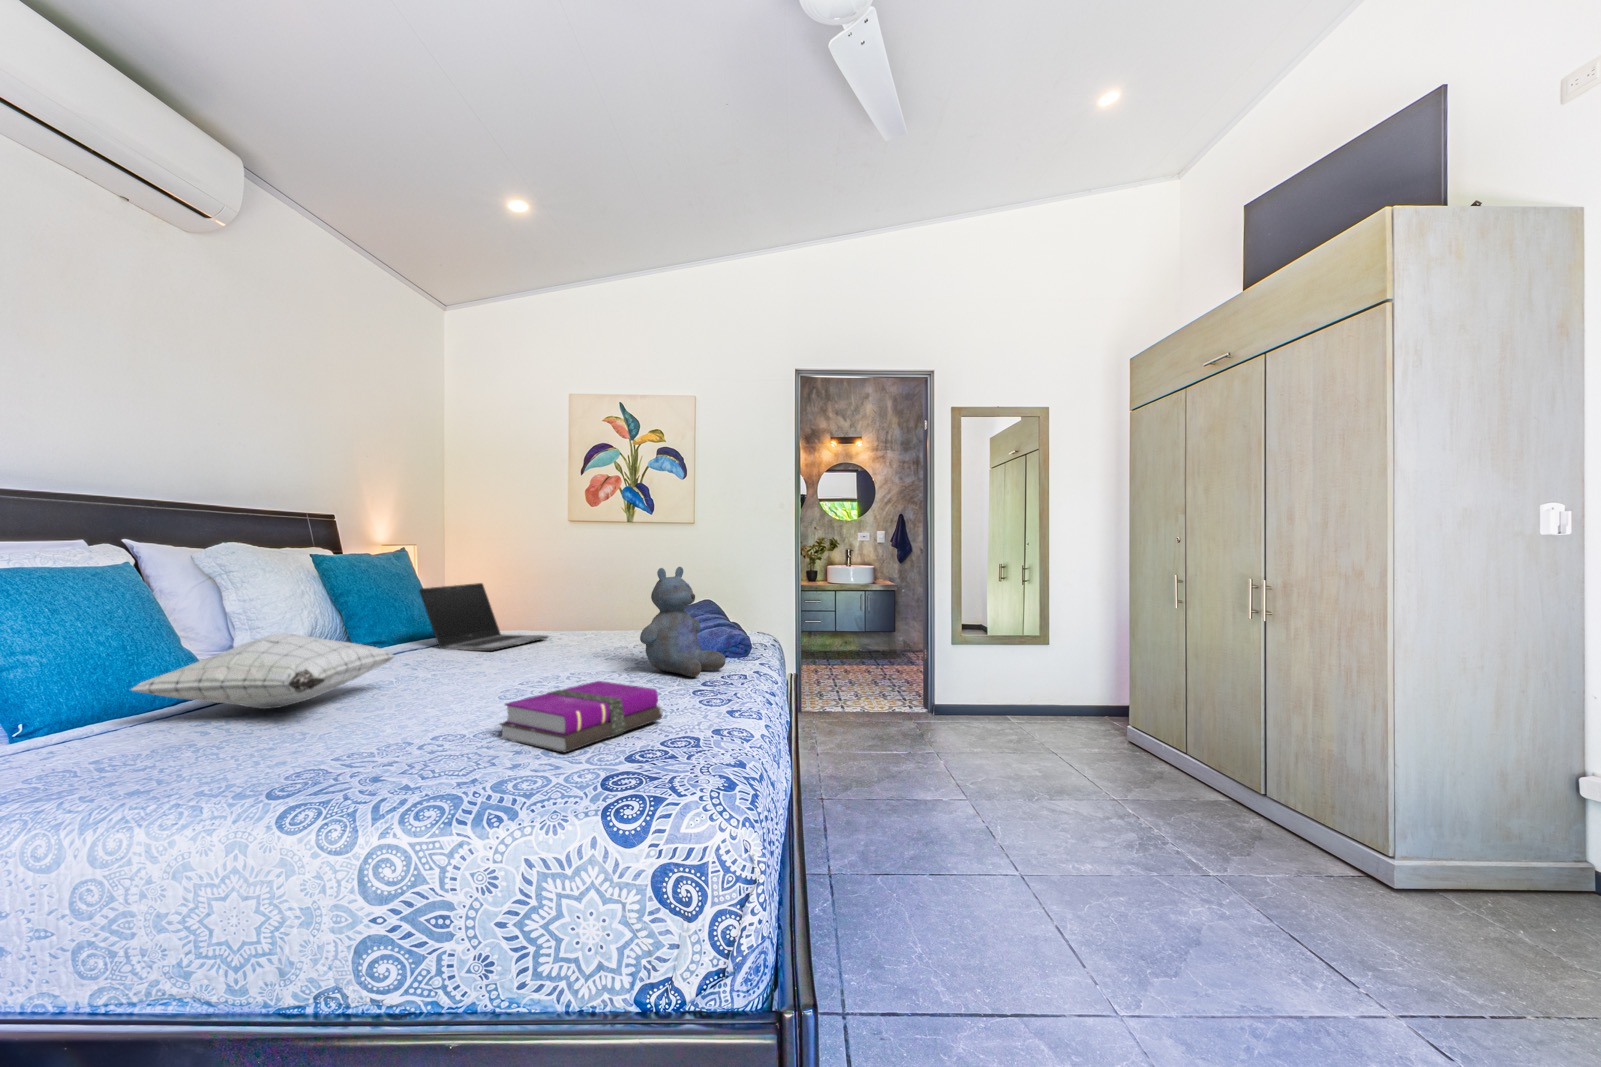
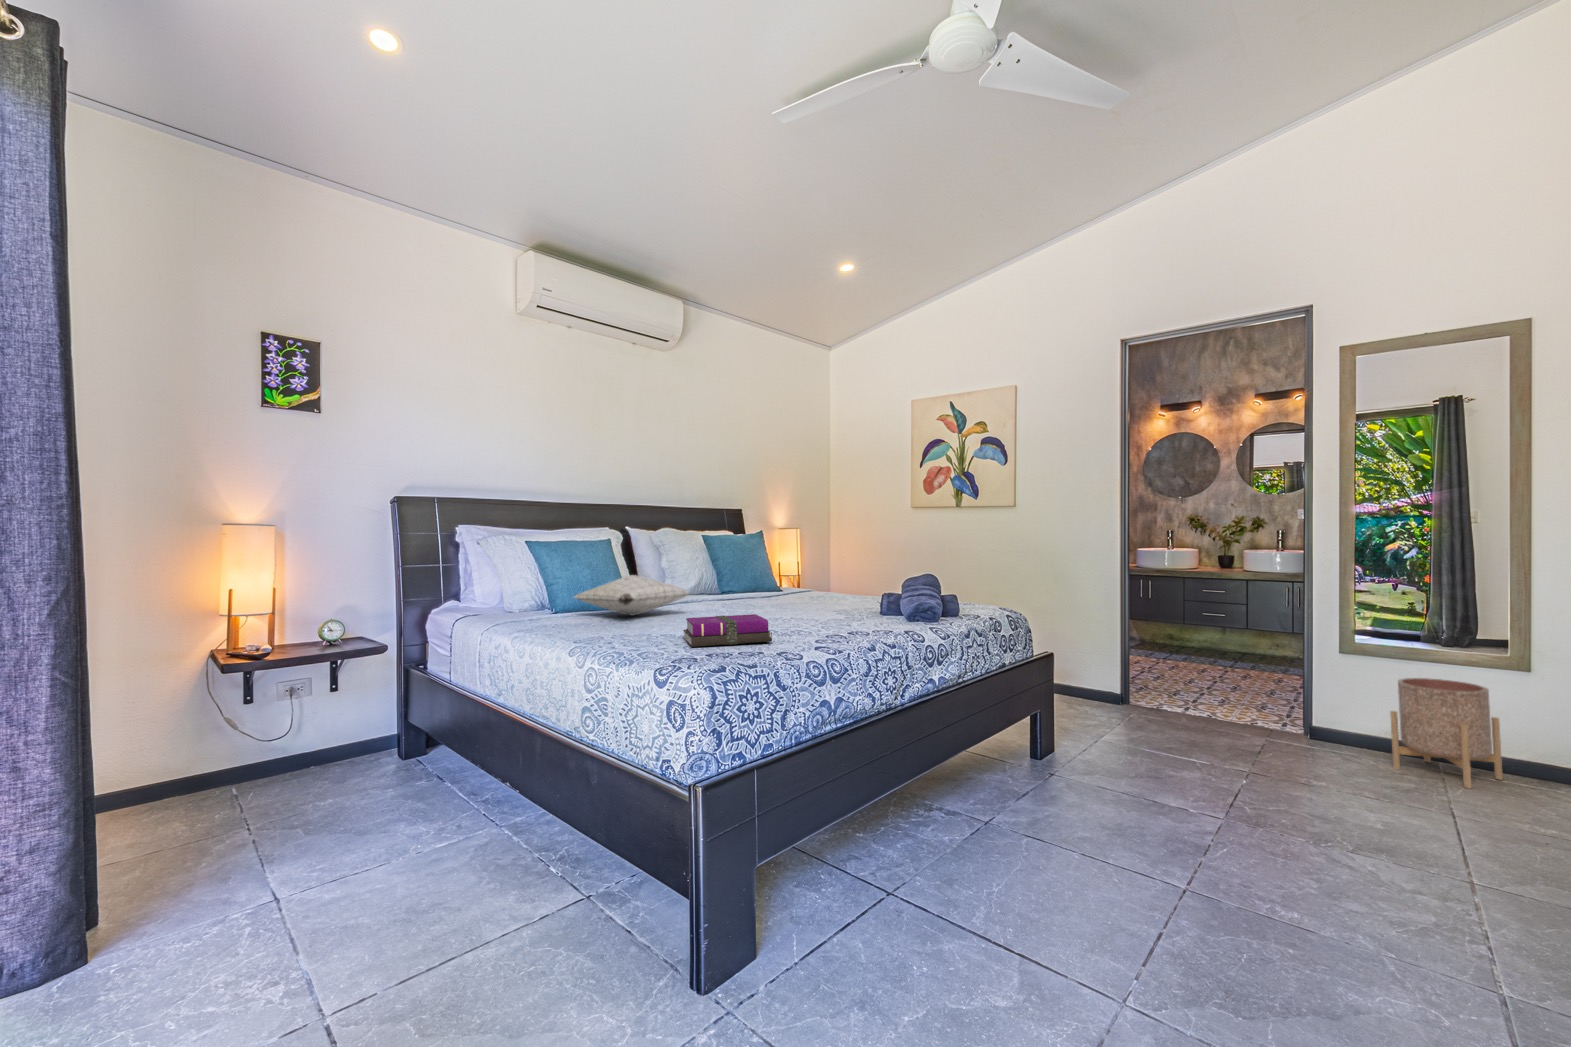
stuffed bear: present [640,567,726,677] -> none [827,541,894,626]
laptop: present [419,583,548,651] -> none [750,555,832,602]
planter: none [990,659,1041,735] -> present [1390,678,1503,788]

